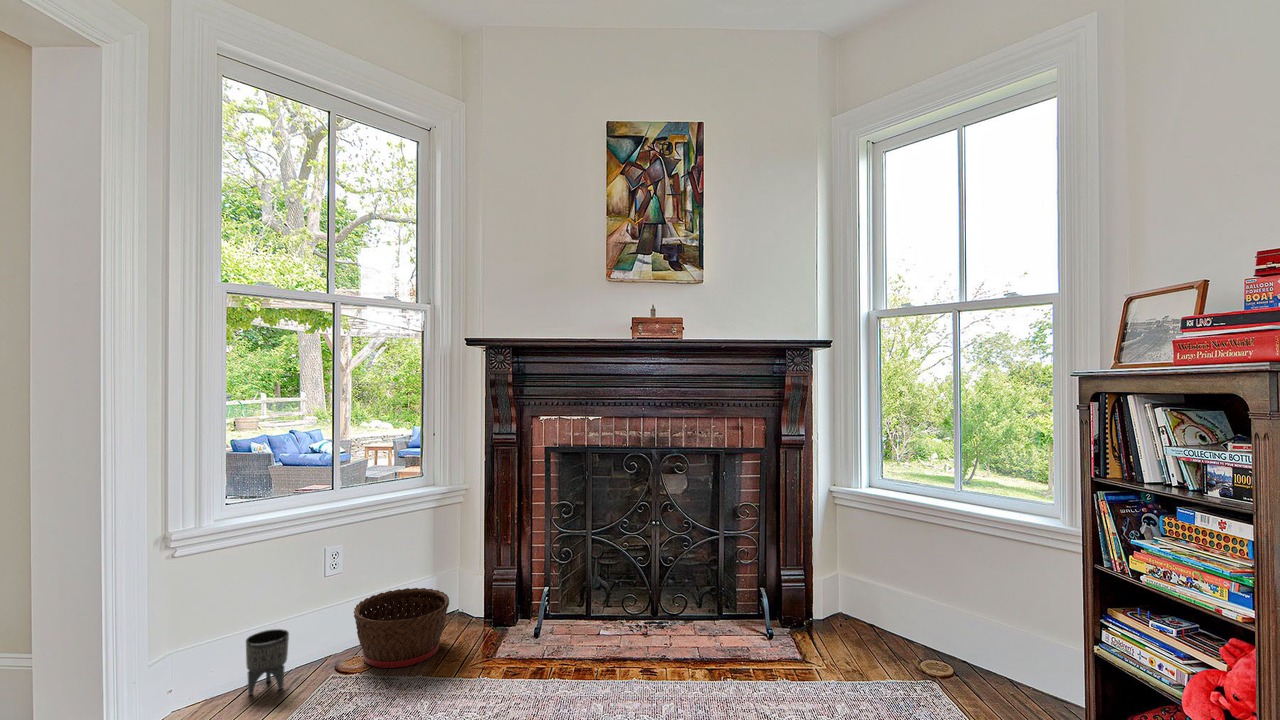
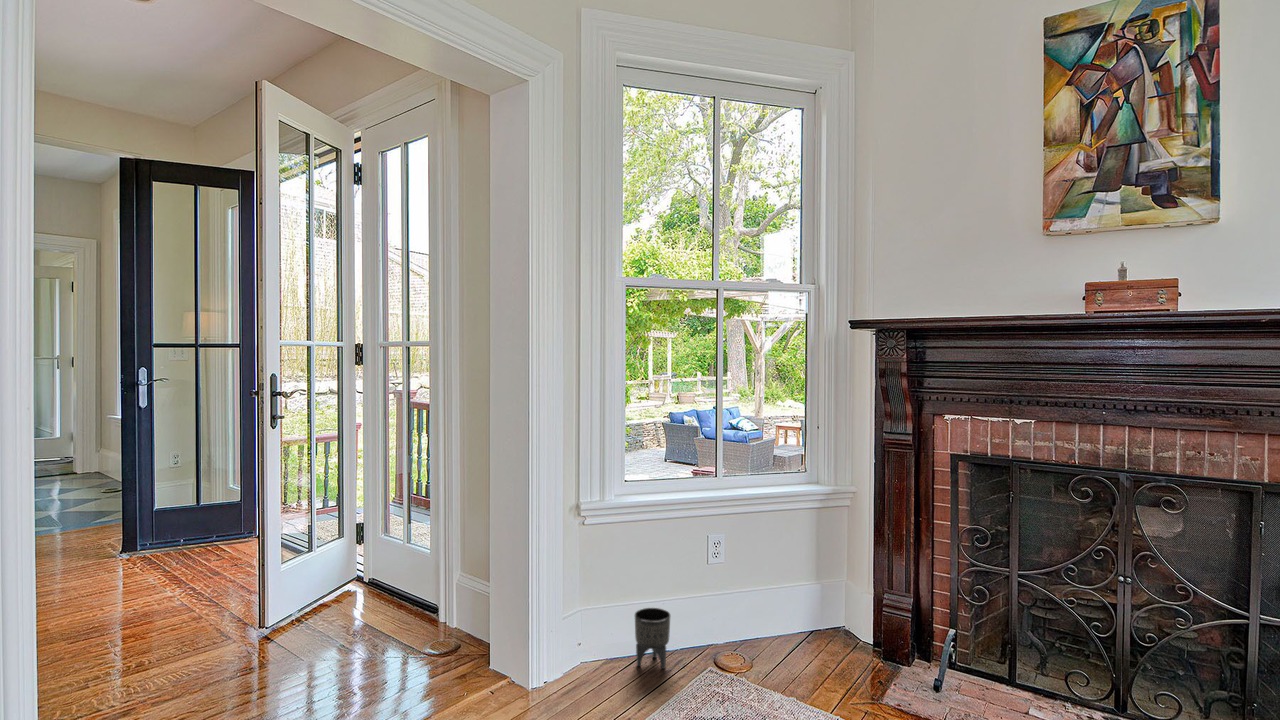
basket: present [354,588,449,668] -> none [730,593,829,681]

